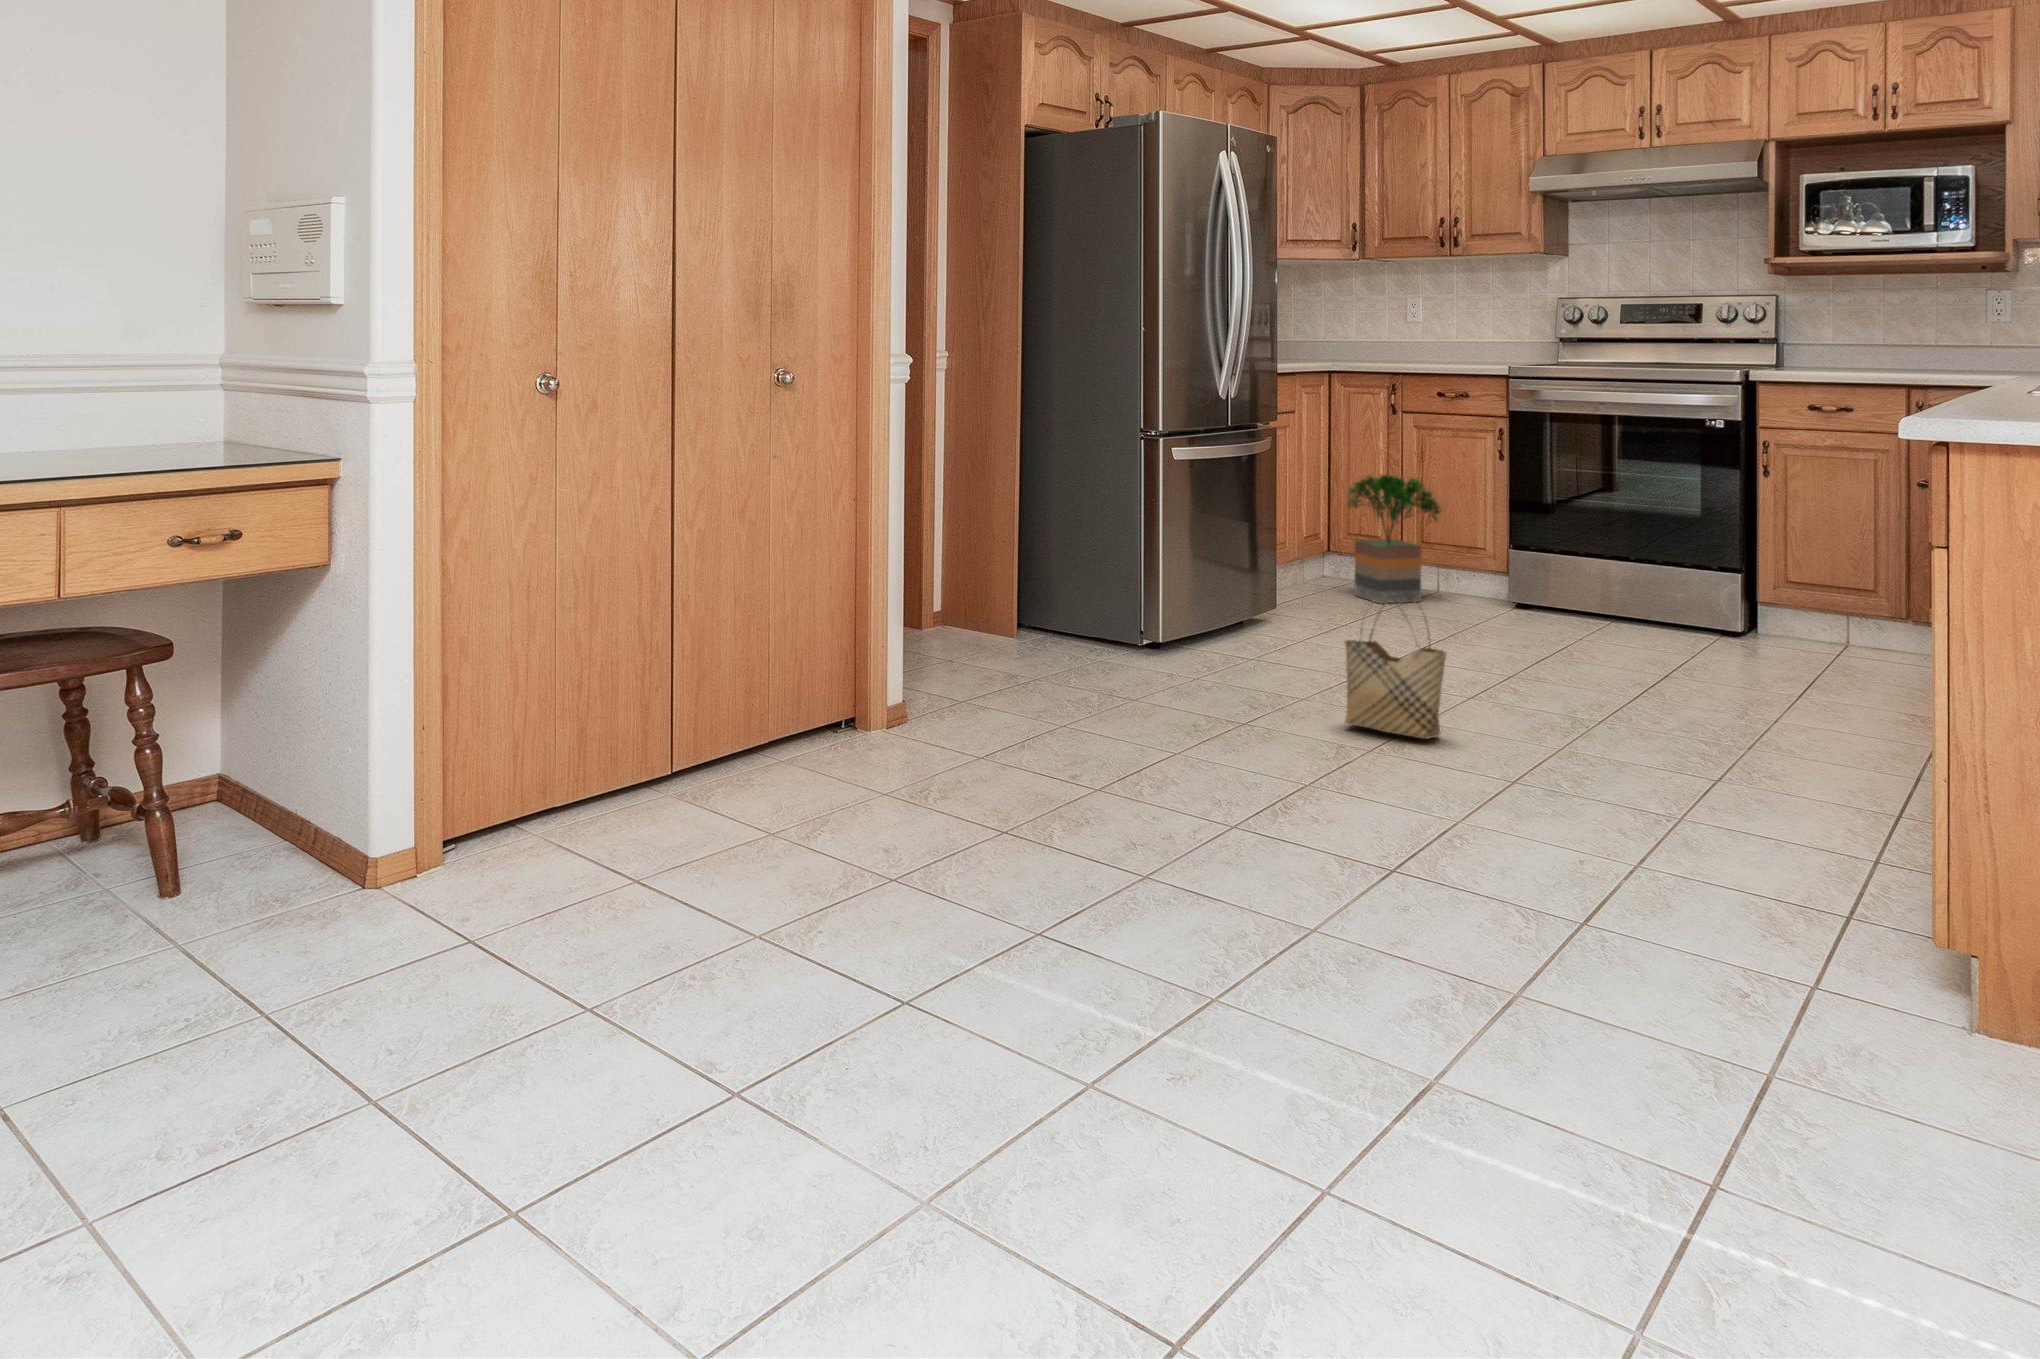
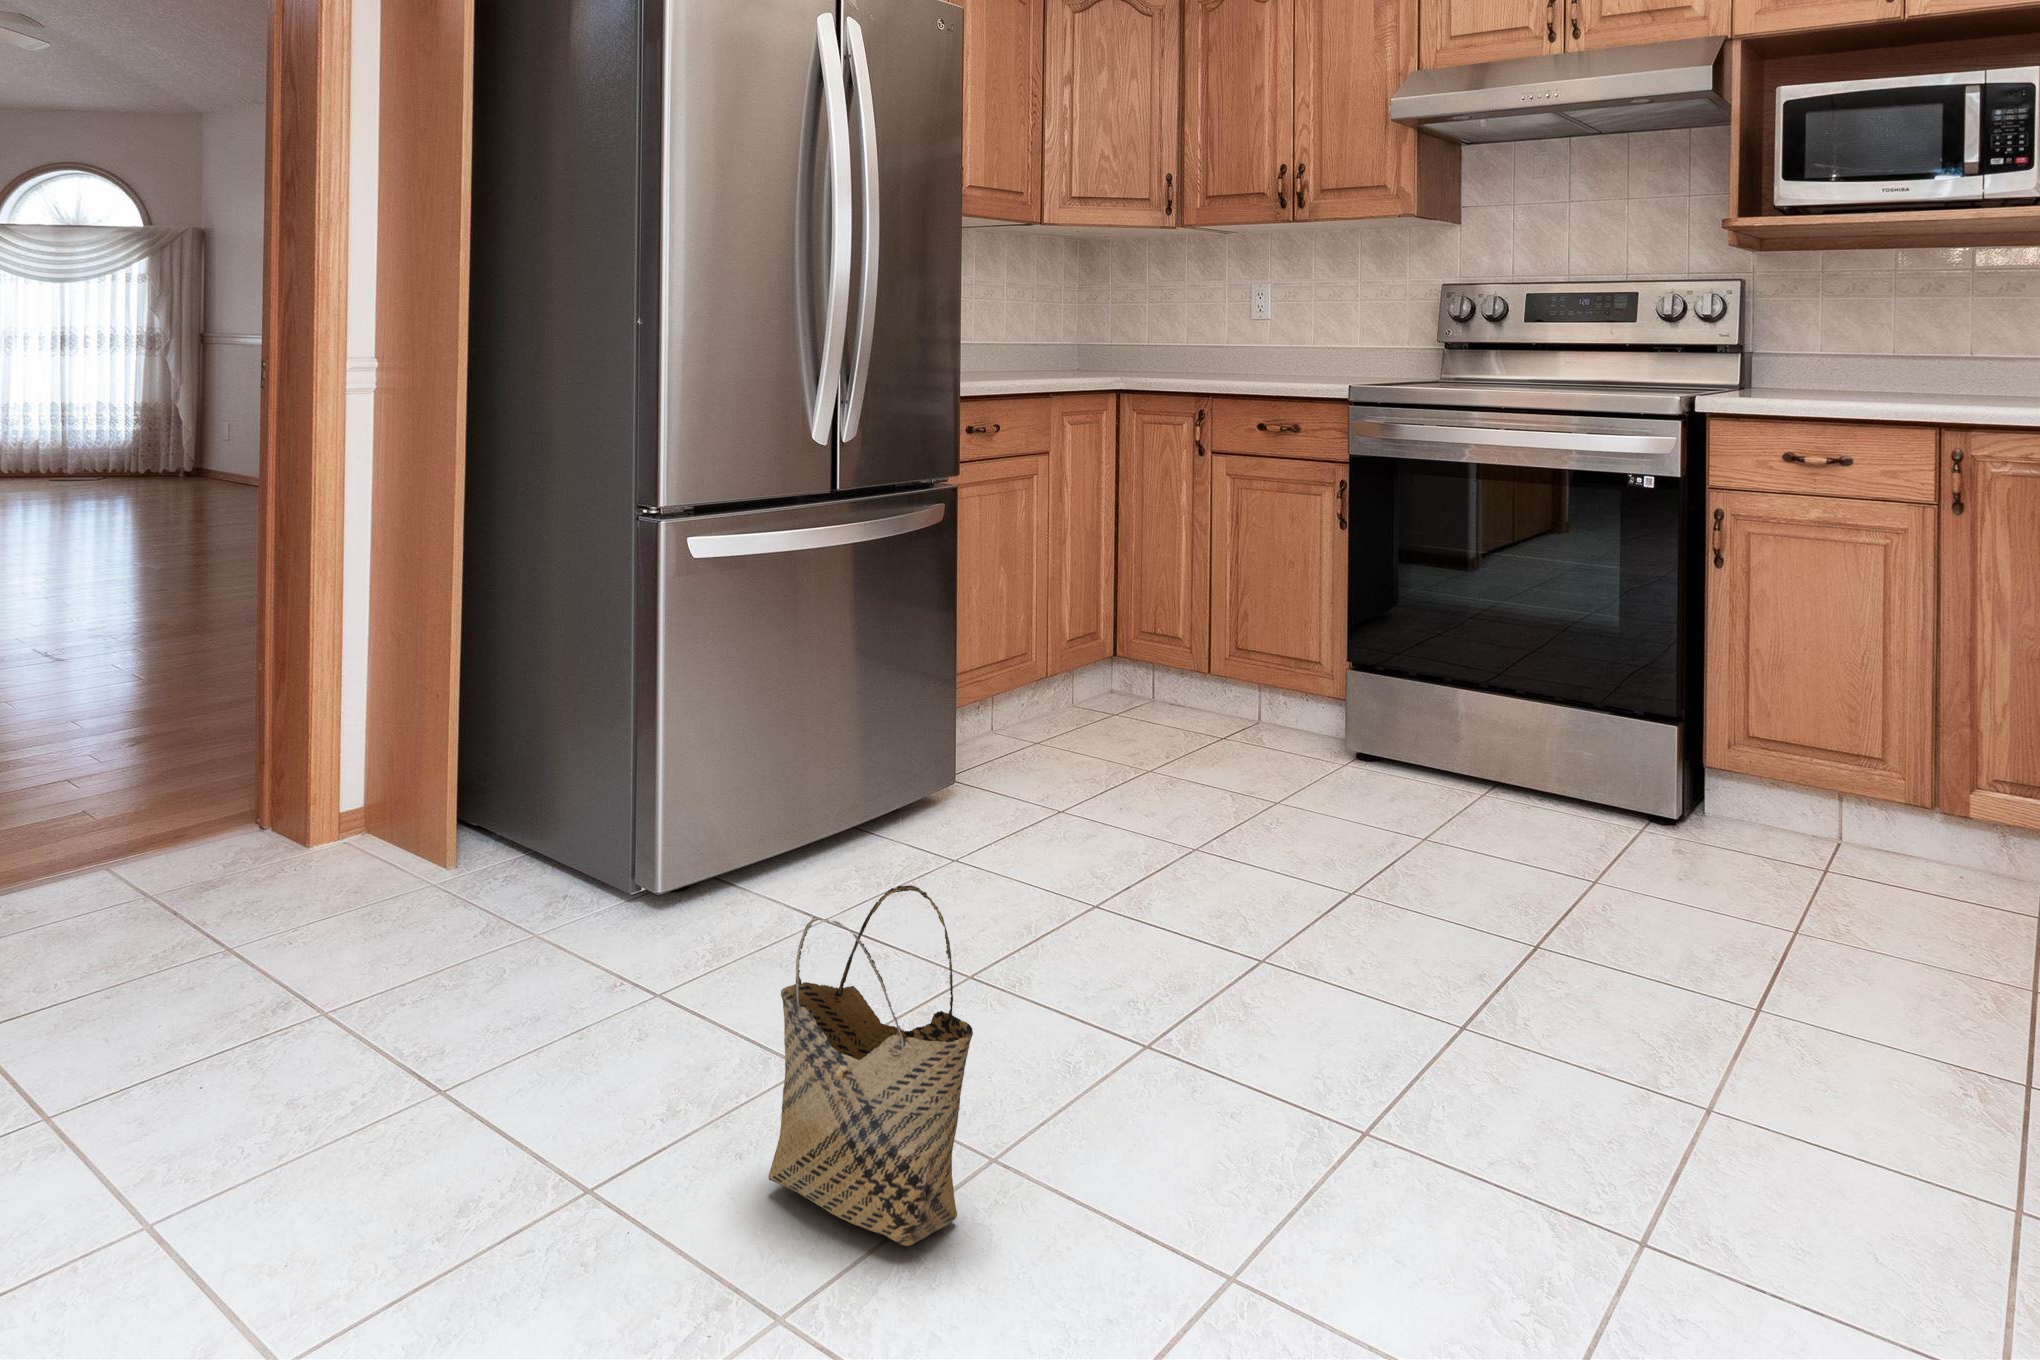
potted tree: present [1346,475,1442,604] -> none [1105,546,1249,753]

